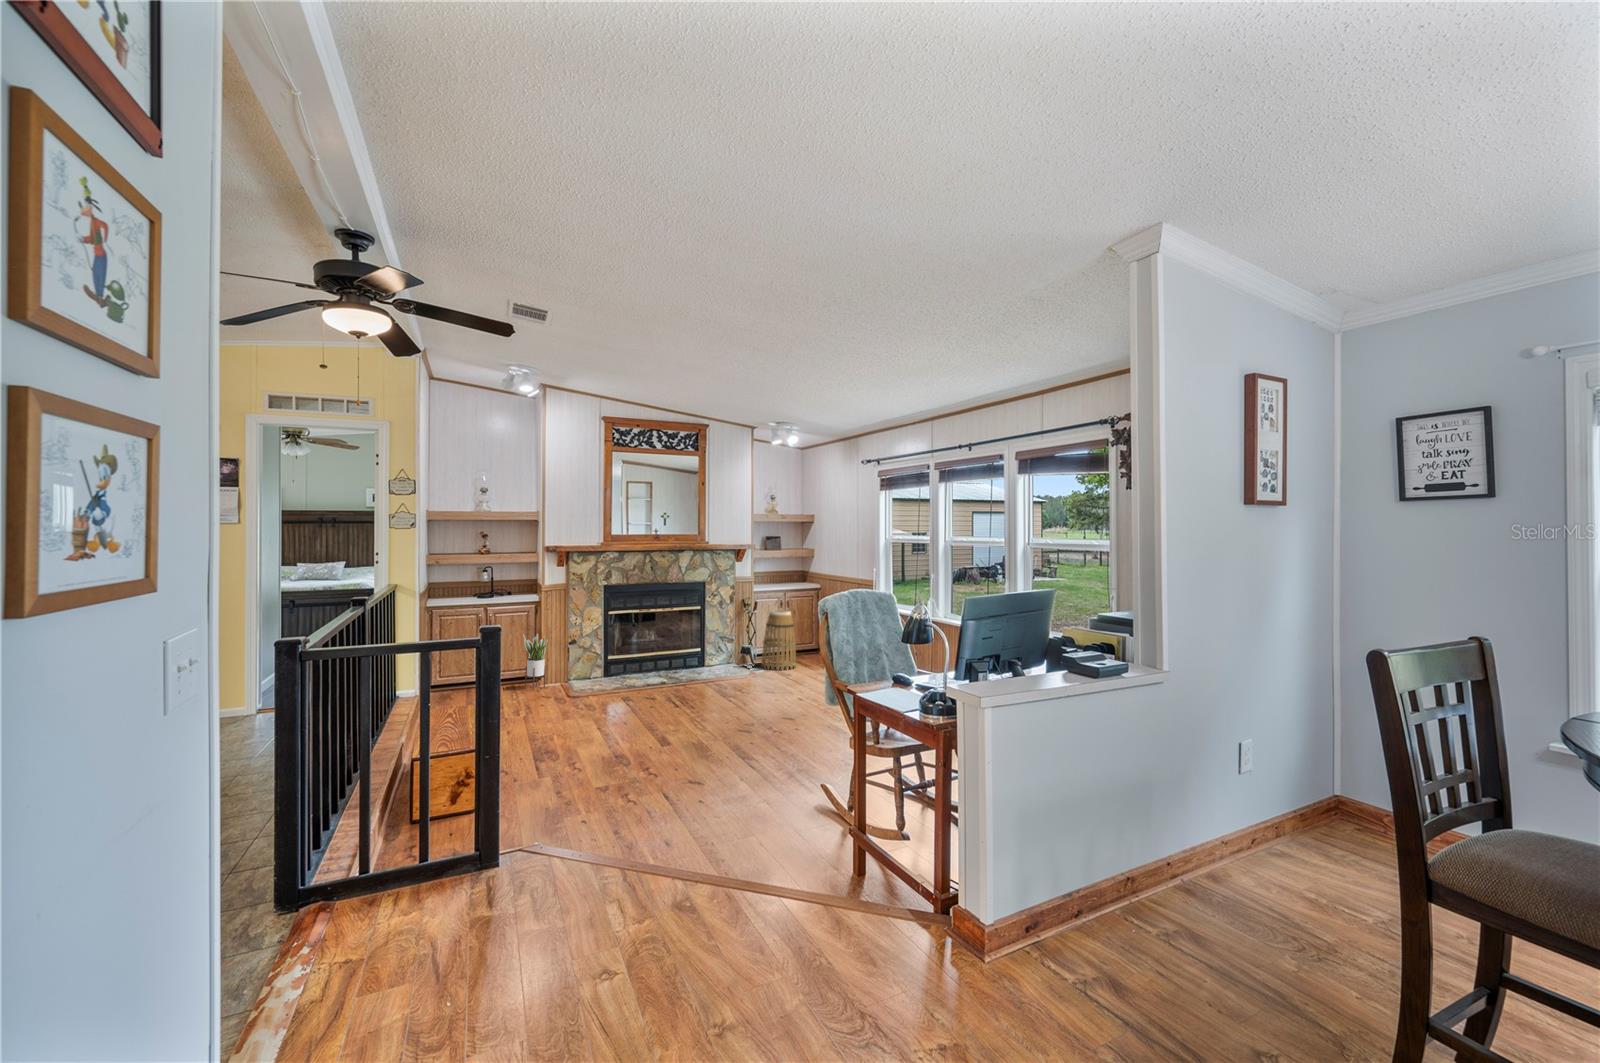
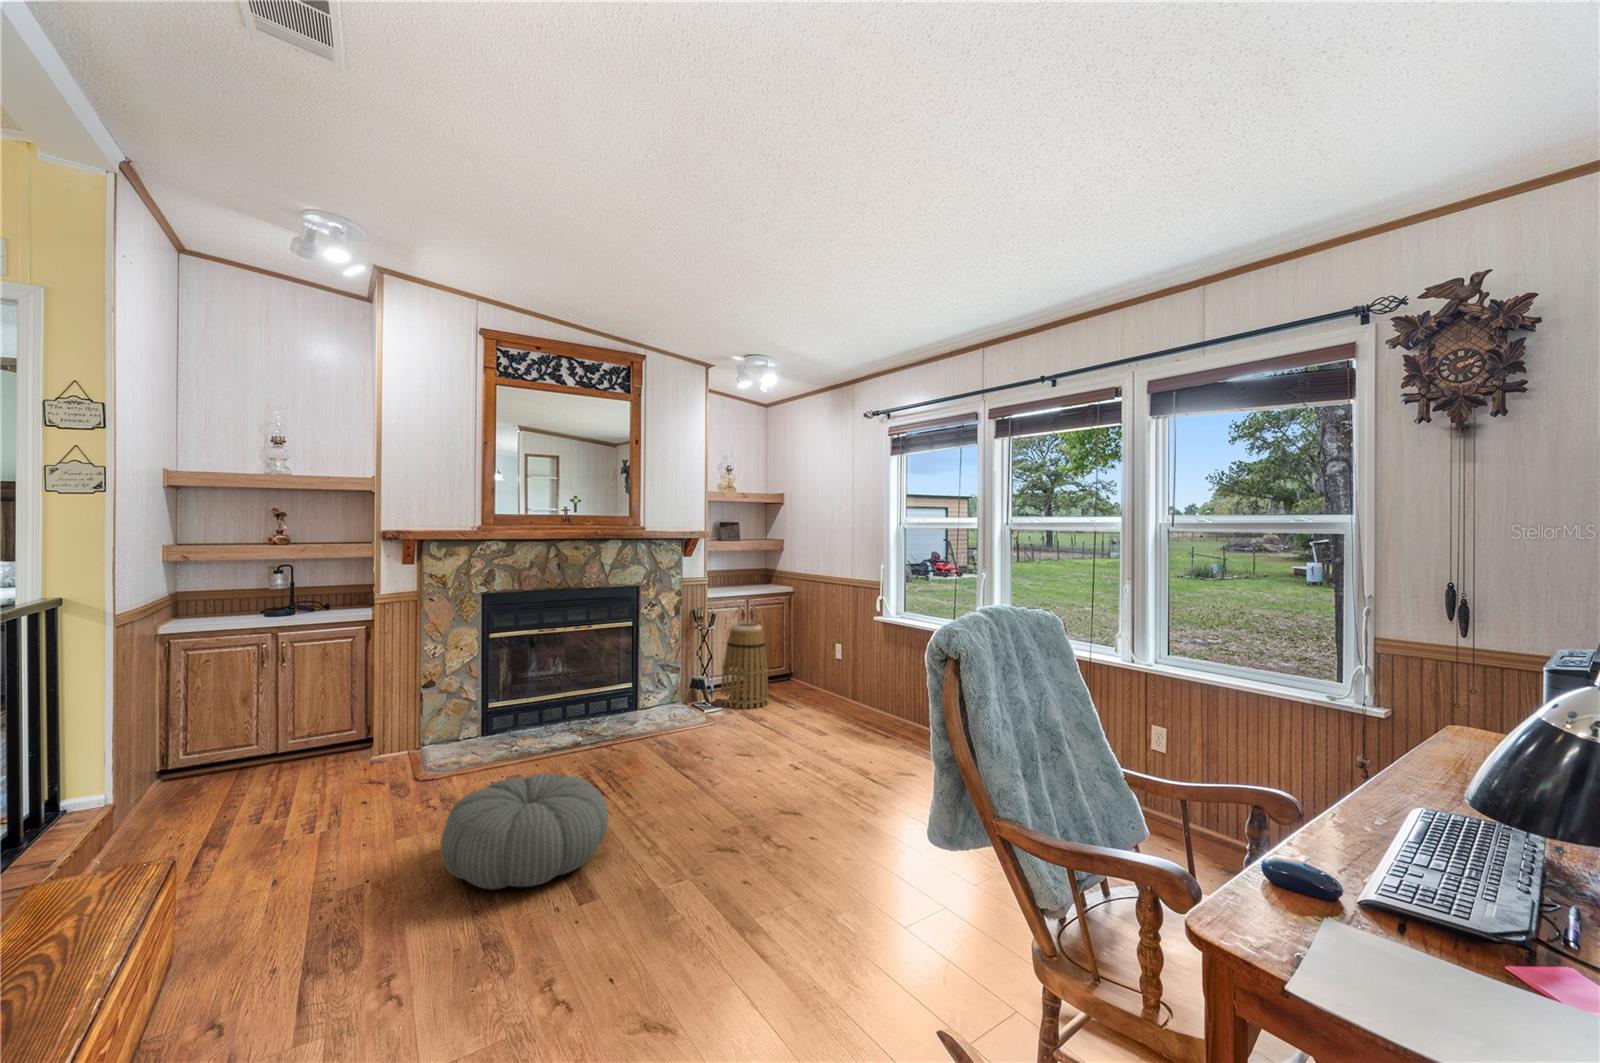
potted plant: present [523,634,548,690] -> none [340,672,385,765]
pouf: none [592,687,678,738] -> present [441,774,608,889]

